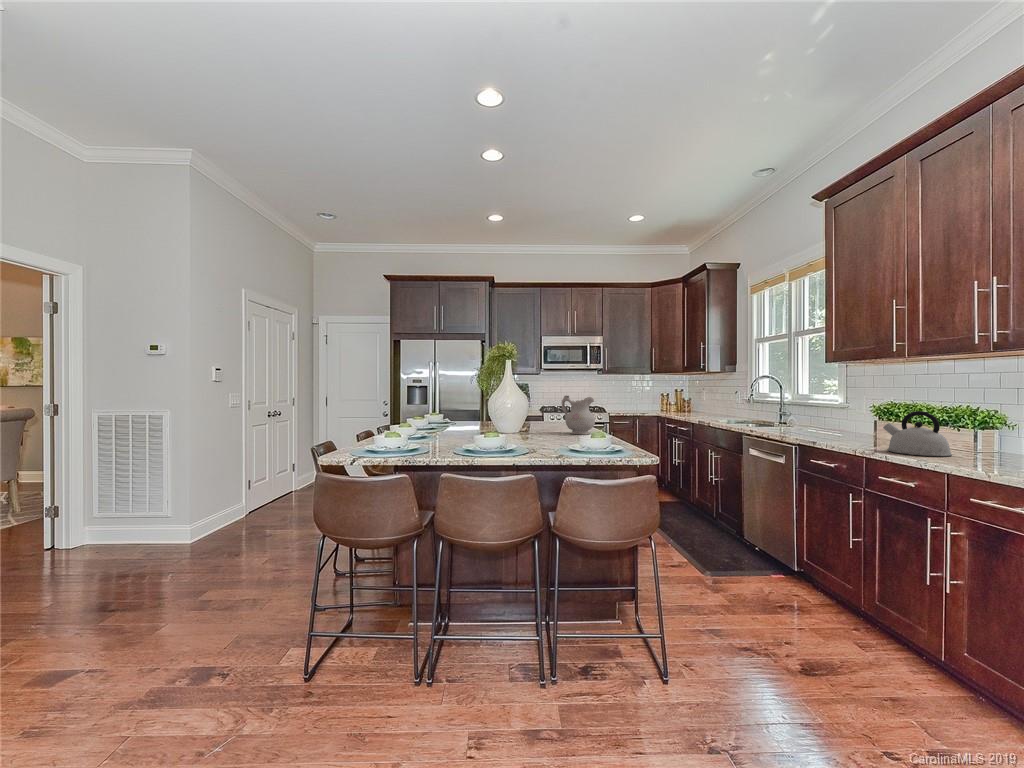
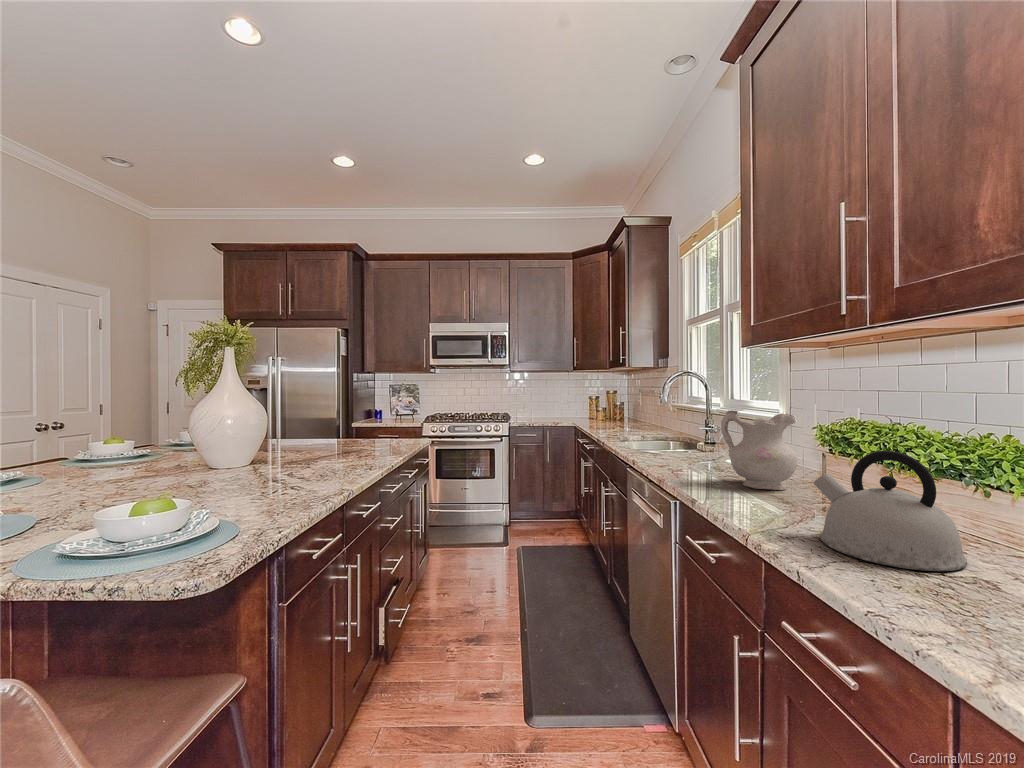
ceramic pitcher: present [562,396,595,435] -> present [721,410,797,490]

